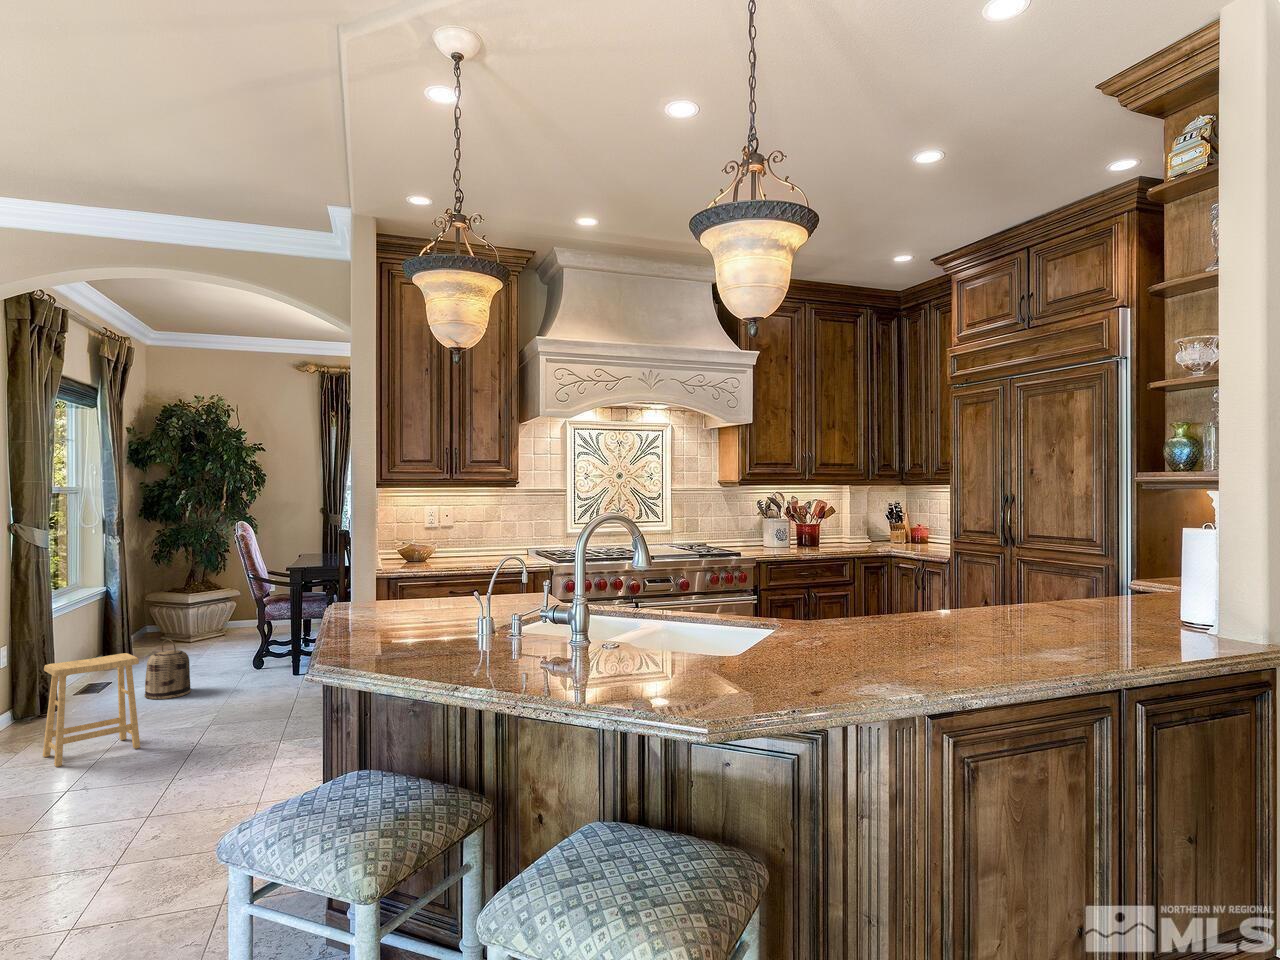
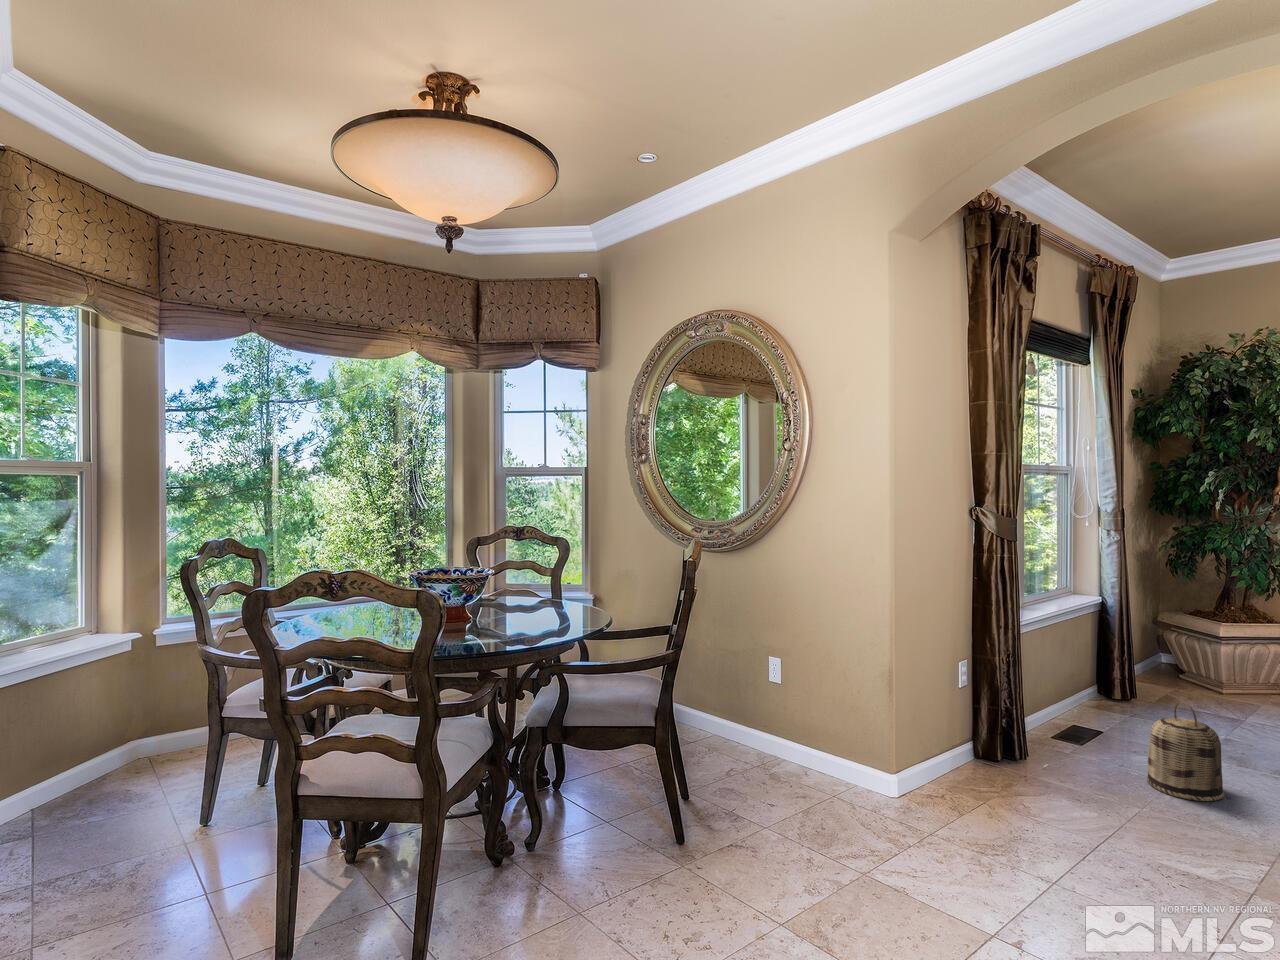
footstool: present [43,653,140,767] -> none [989,719,1129,903]

